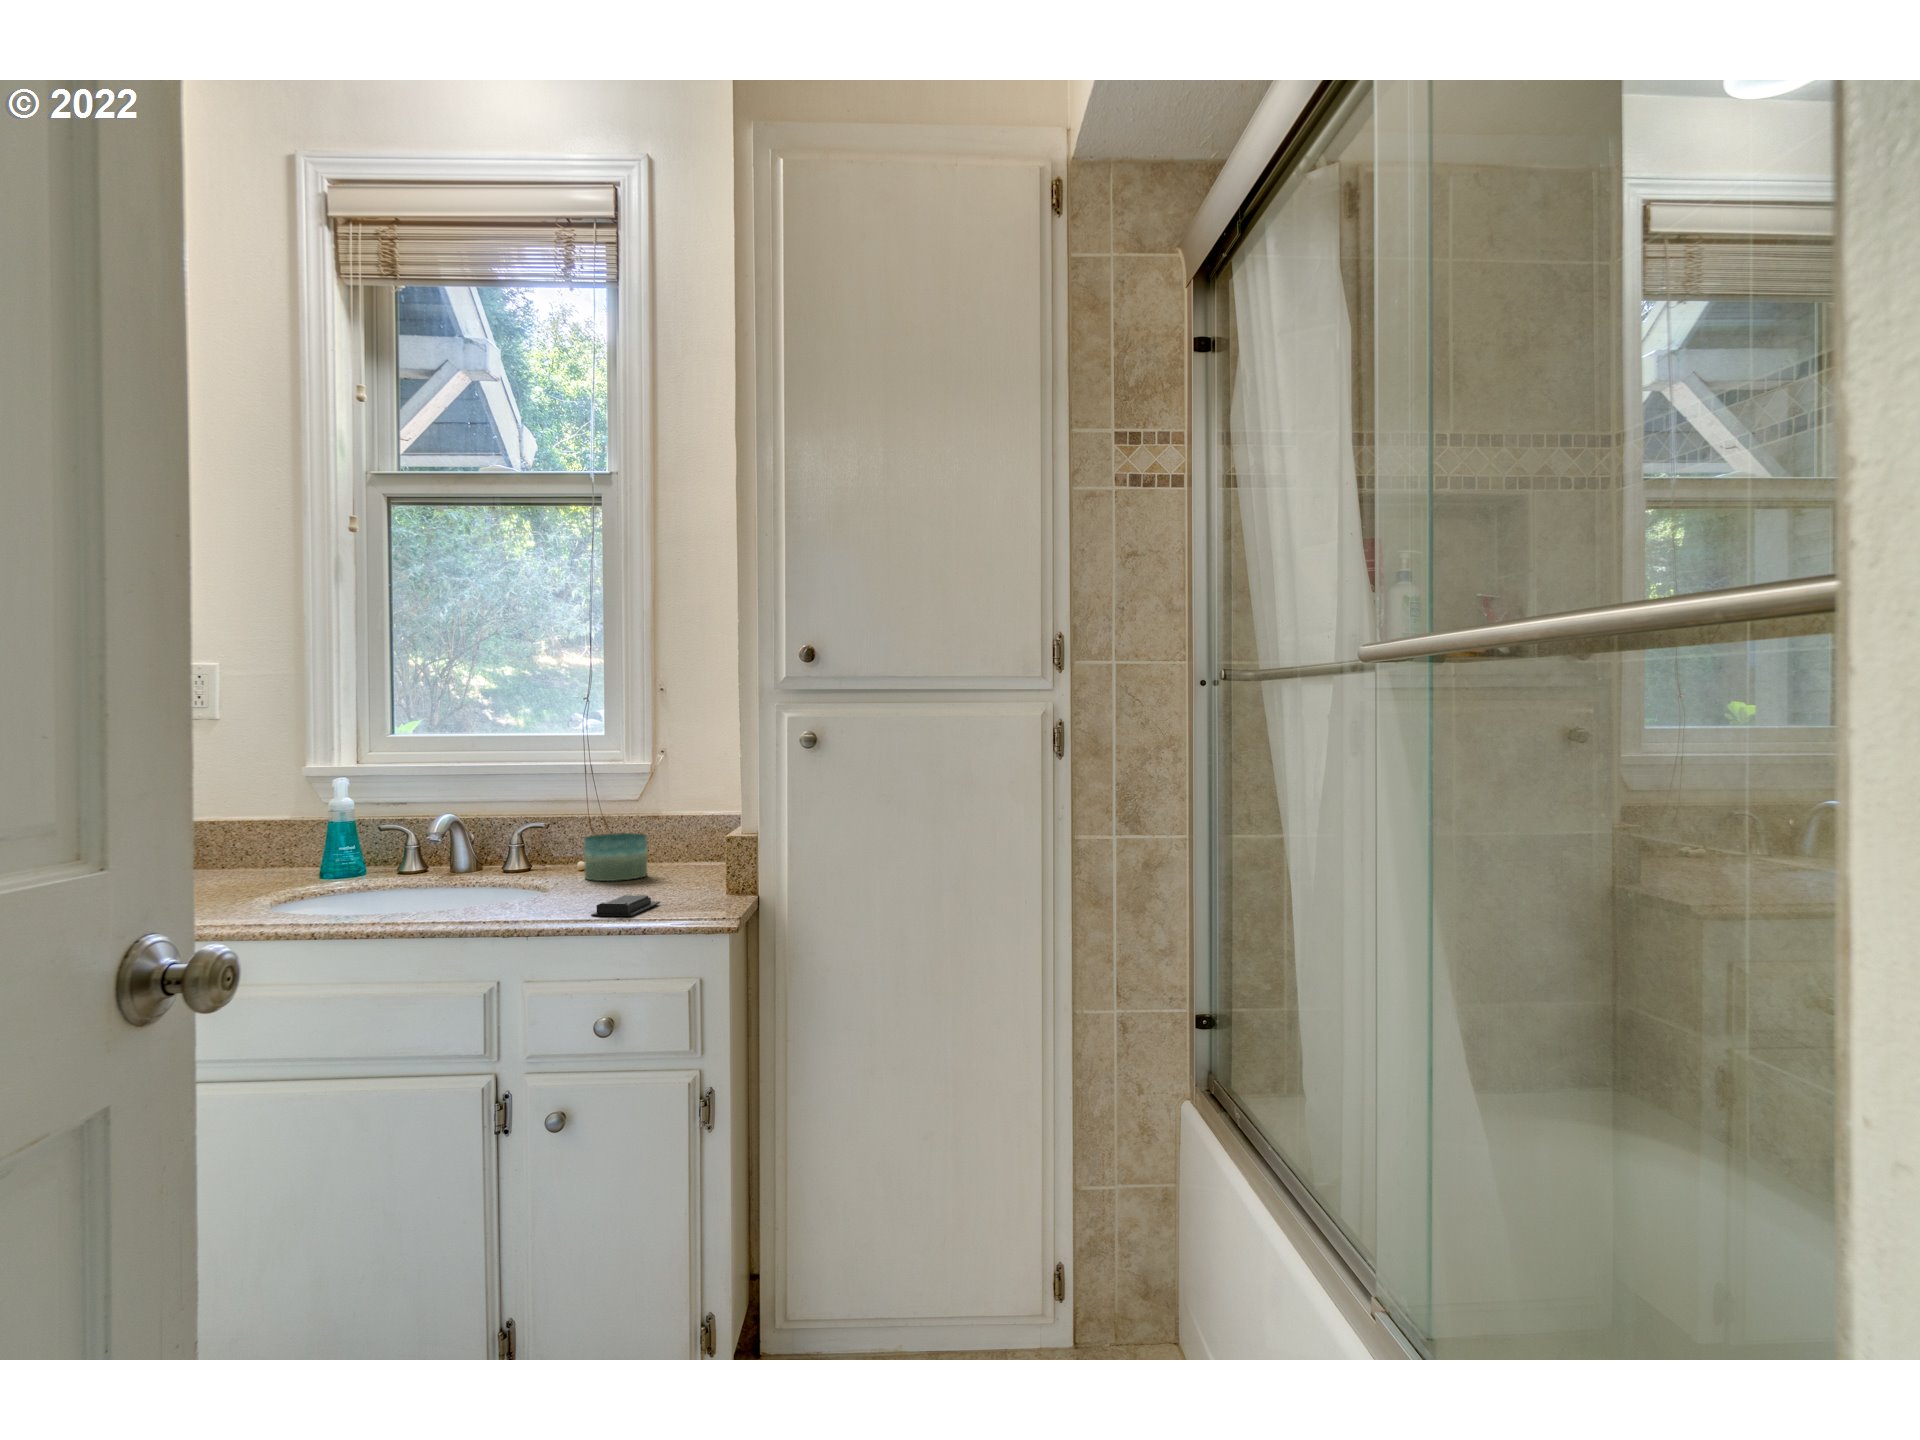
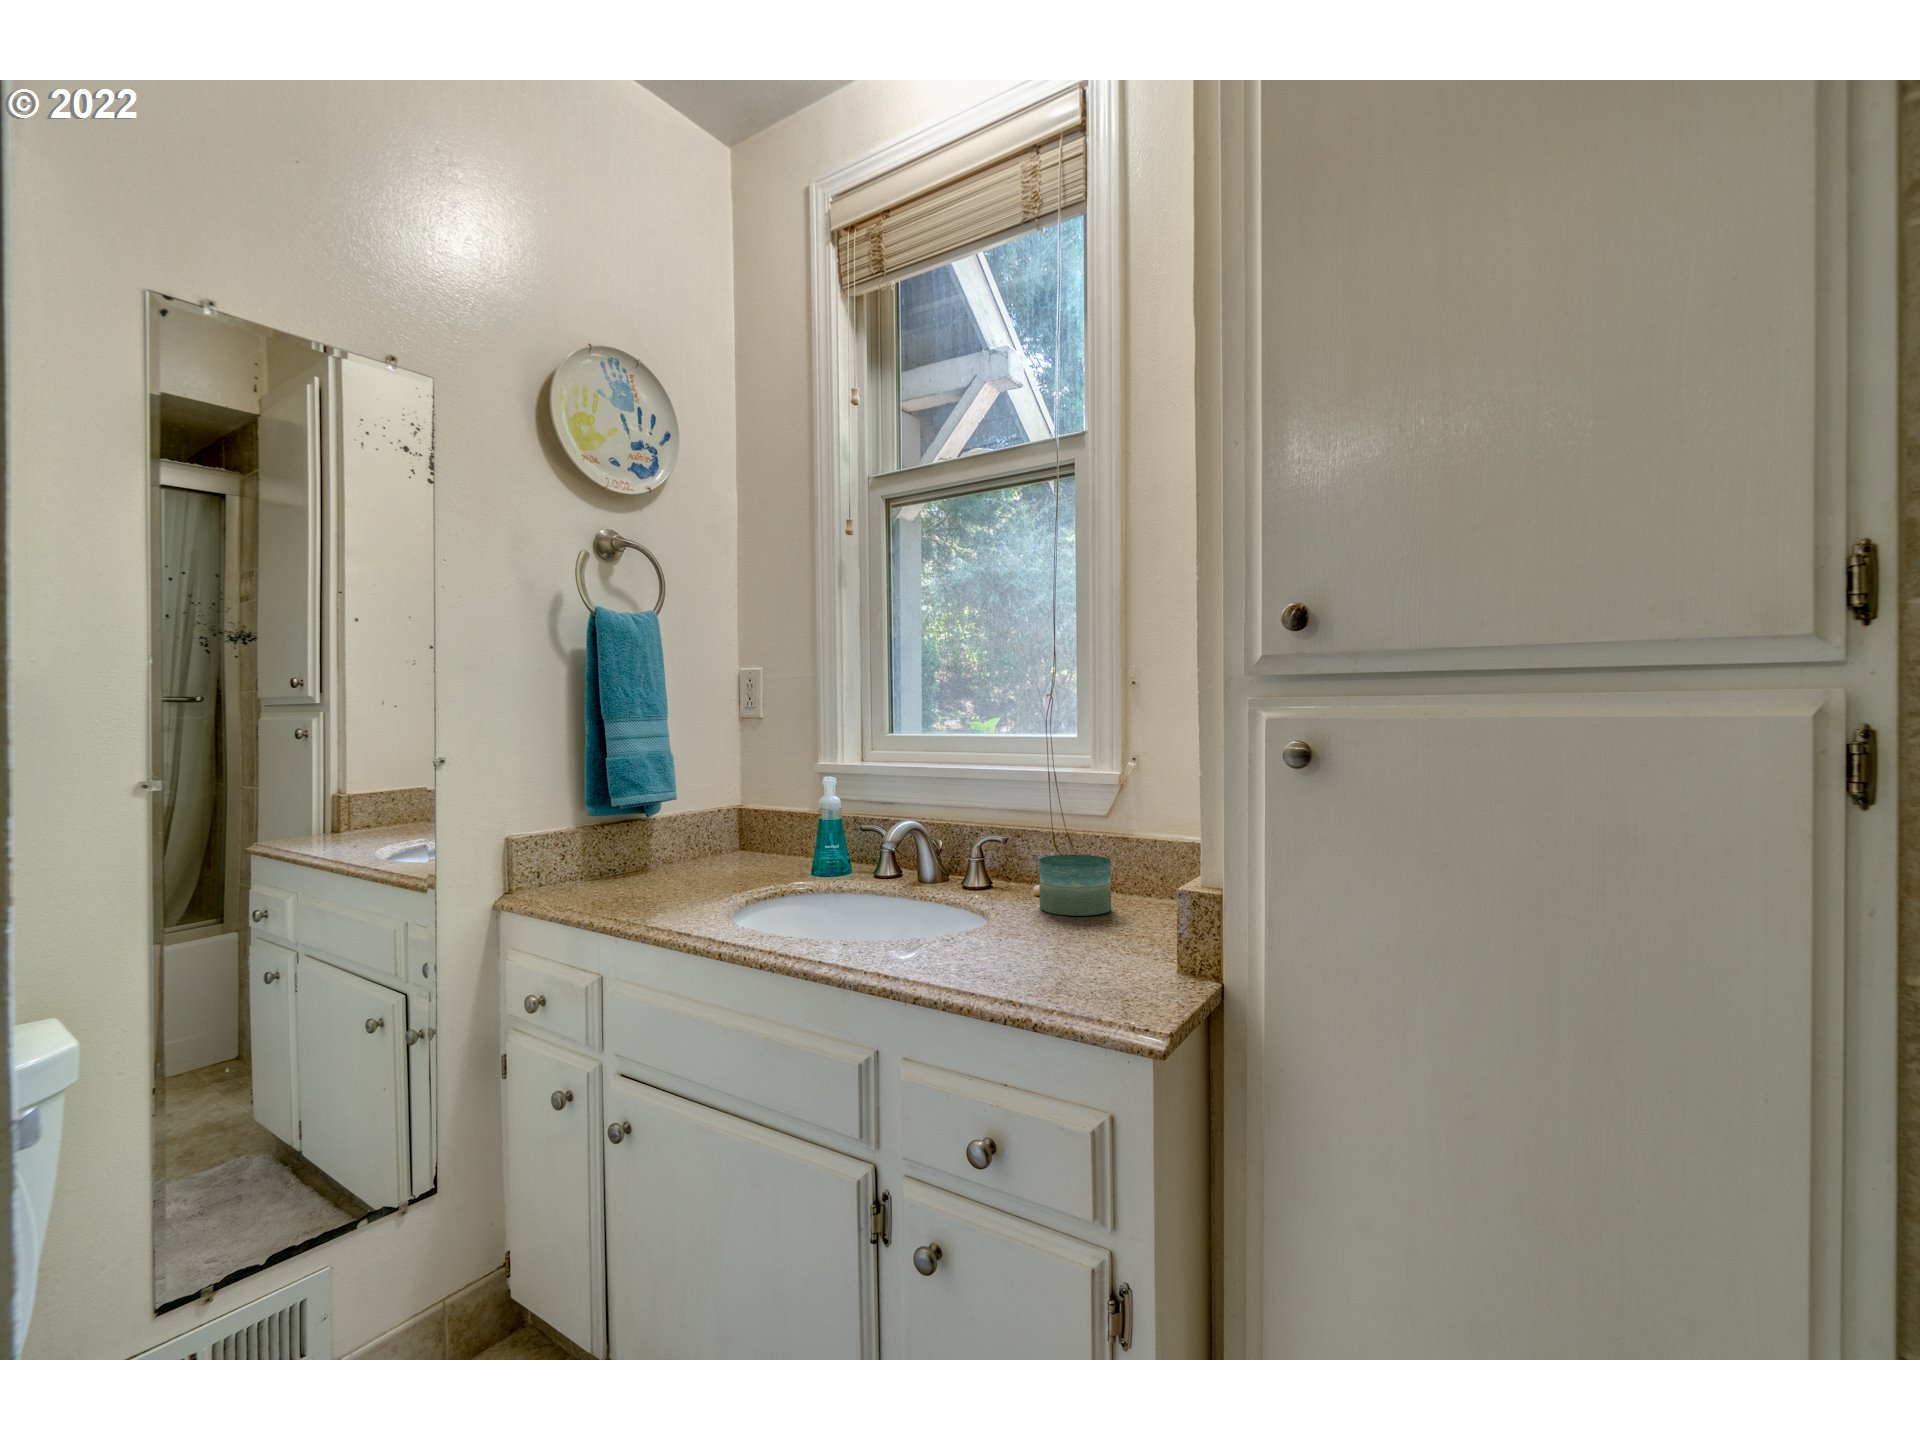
soap bar: present [591,895,660,916] -> none [984,955,1085,995]

